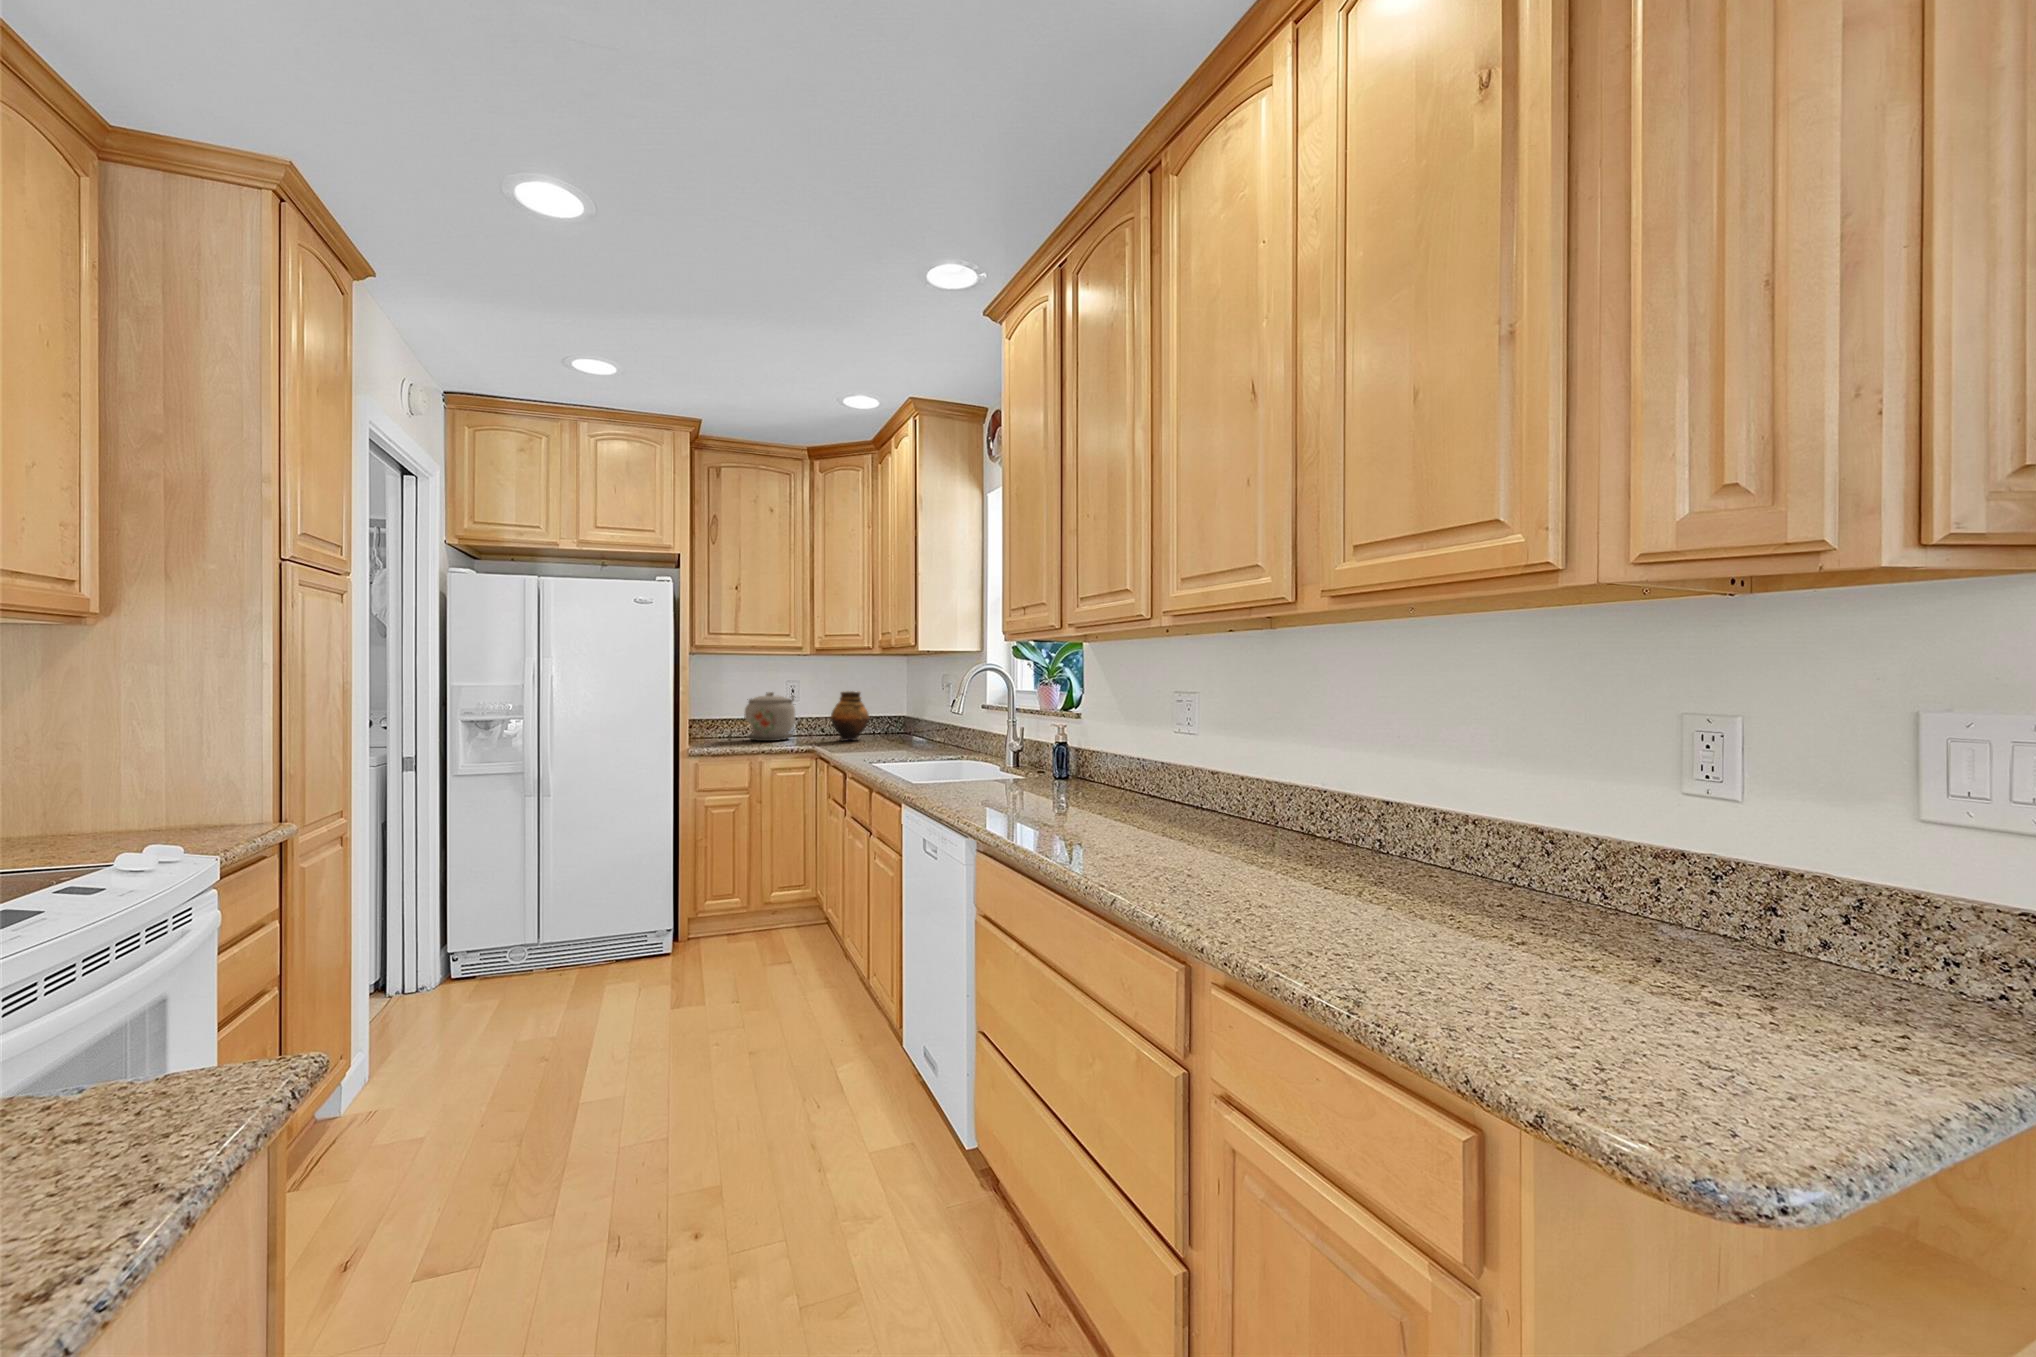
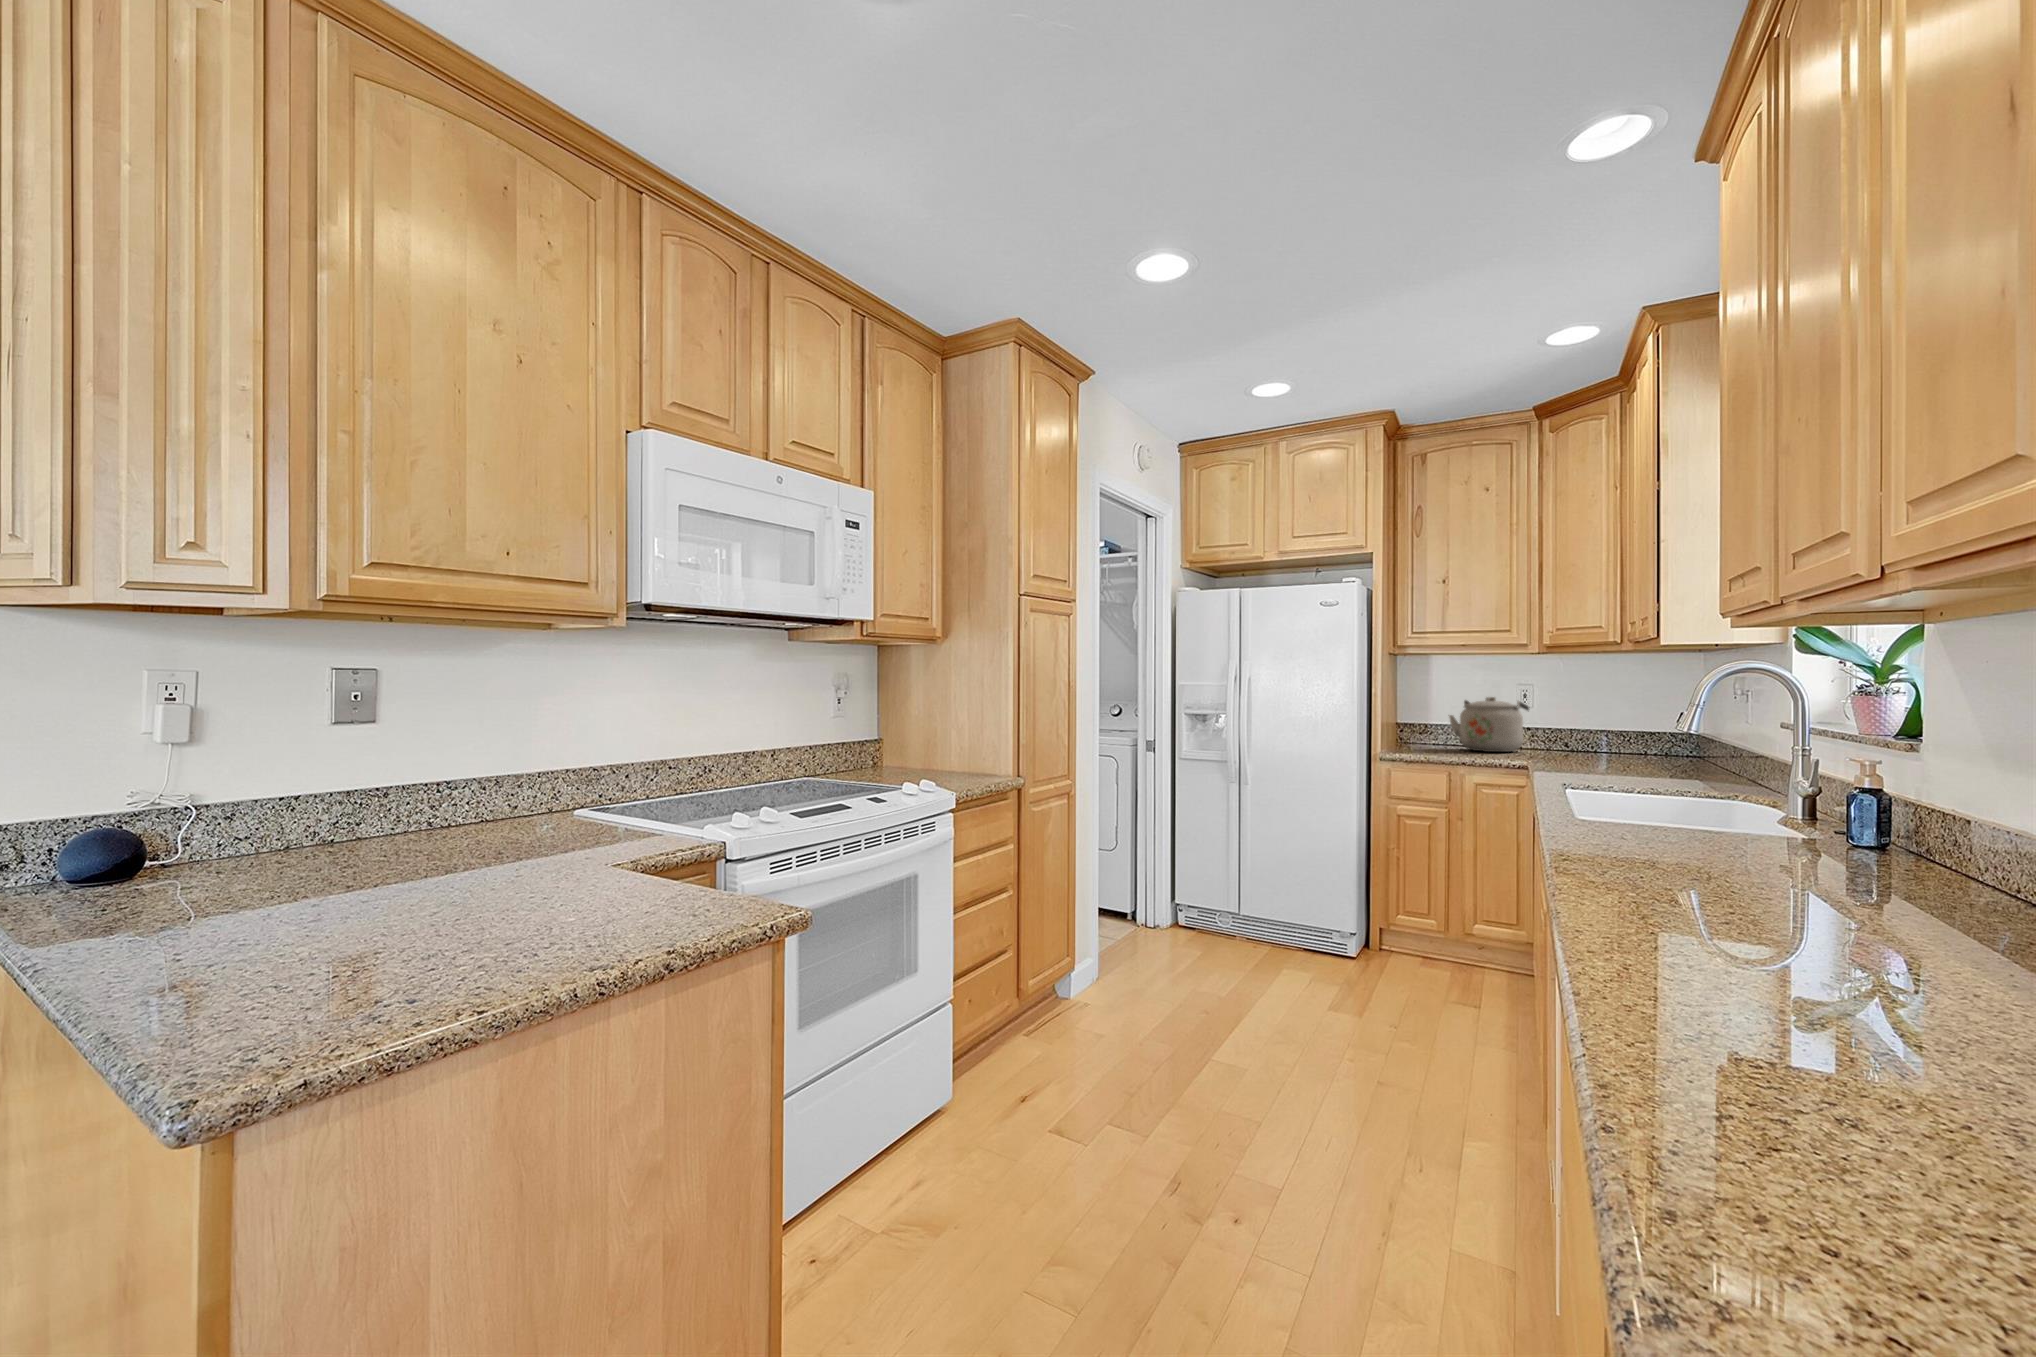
vase: present [831,691,869,741] -> none [1561,698,1621,759]

